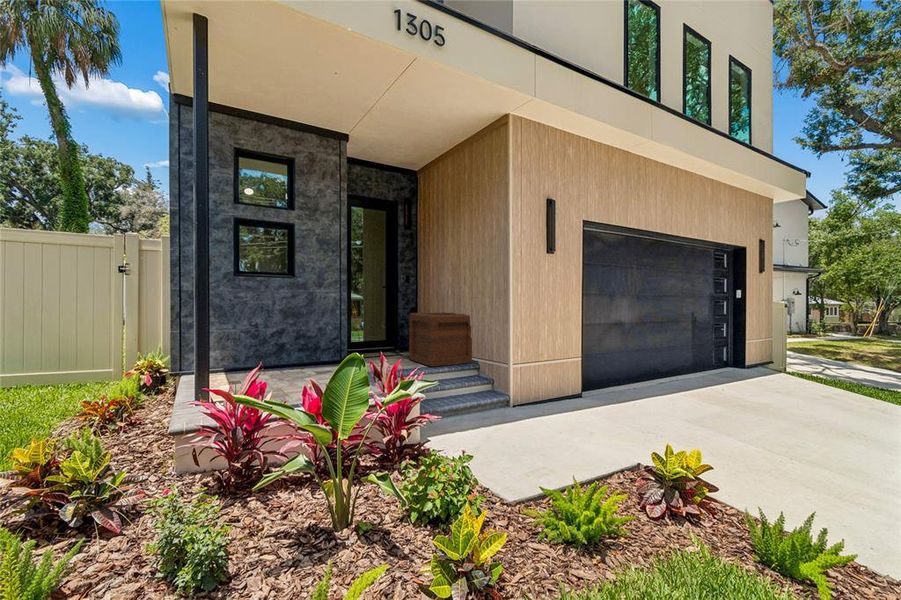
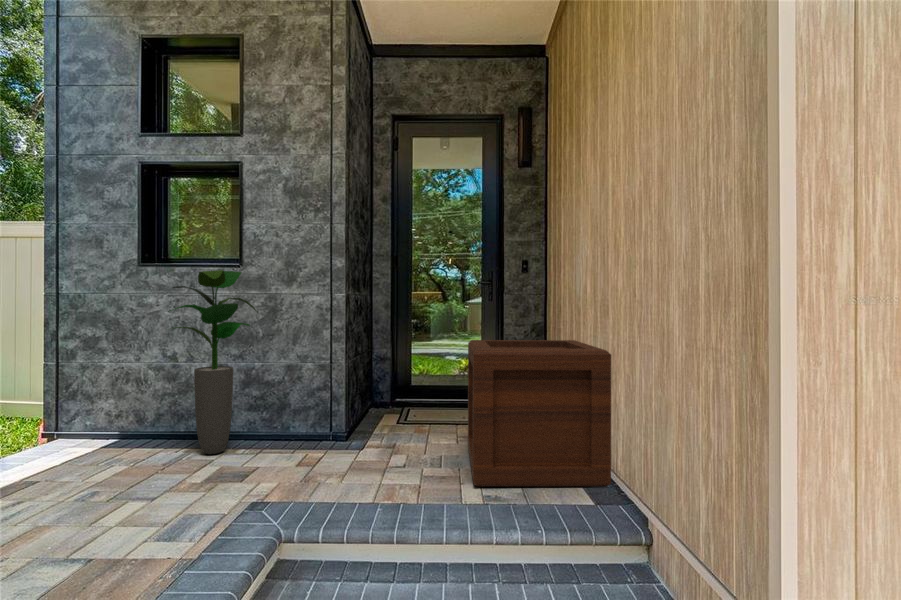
potted plant: none [273,280,315,371] -> present [173,270,257,454]

